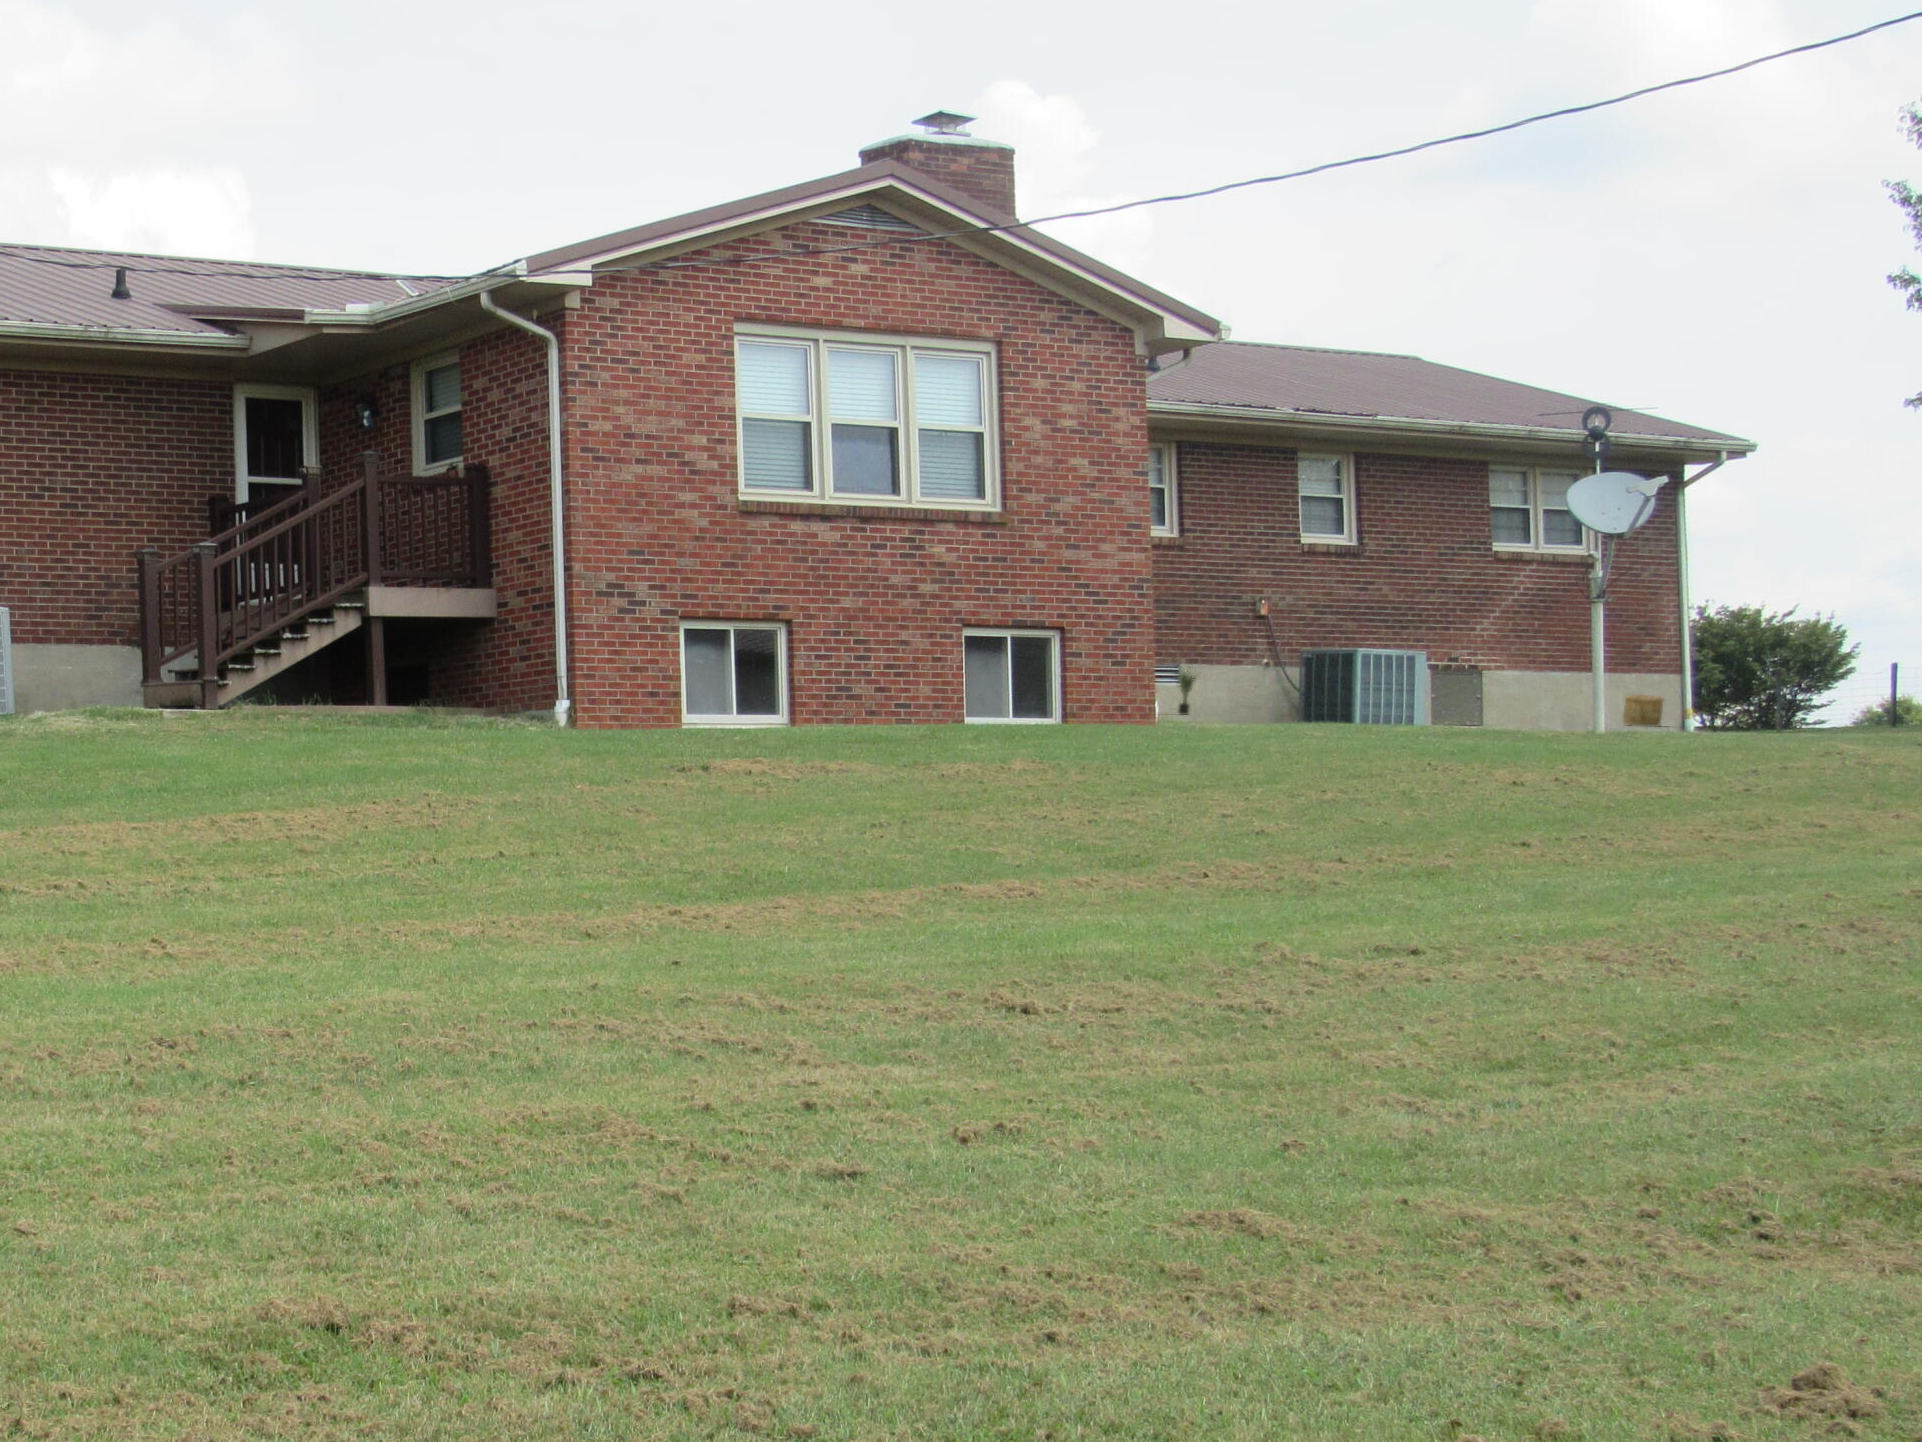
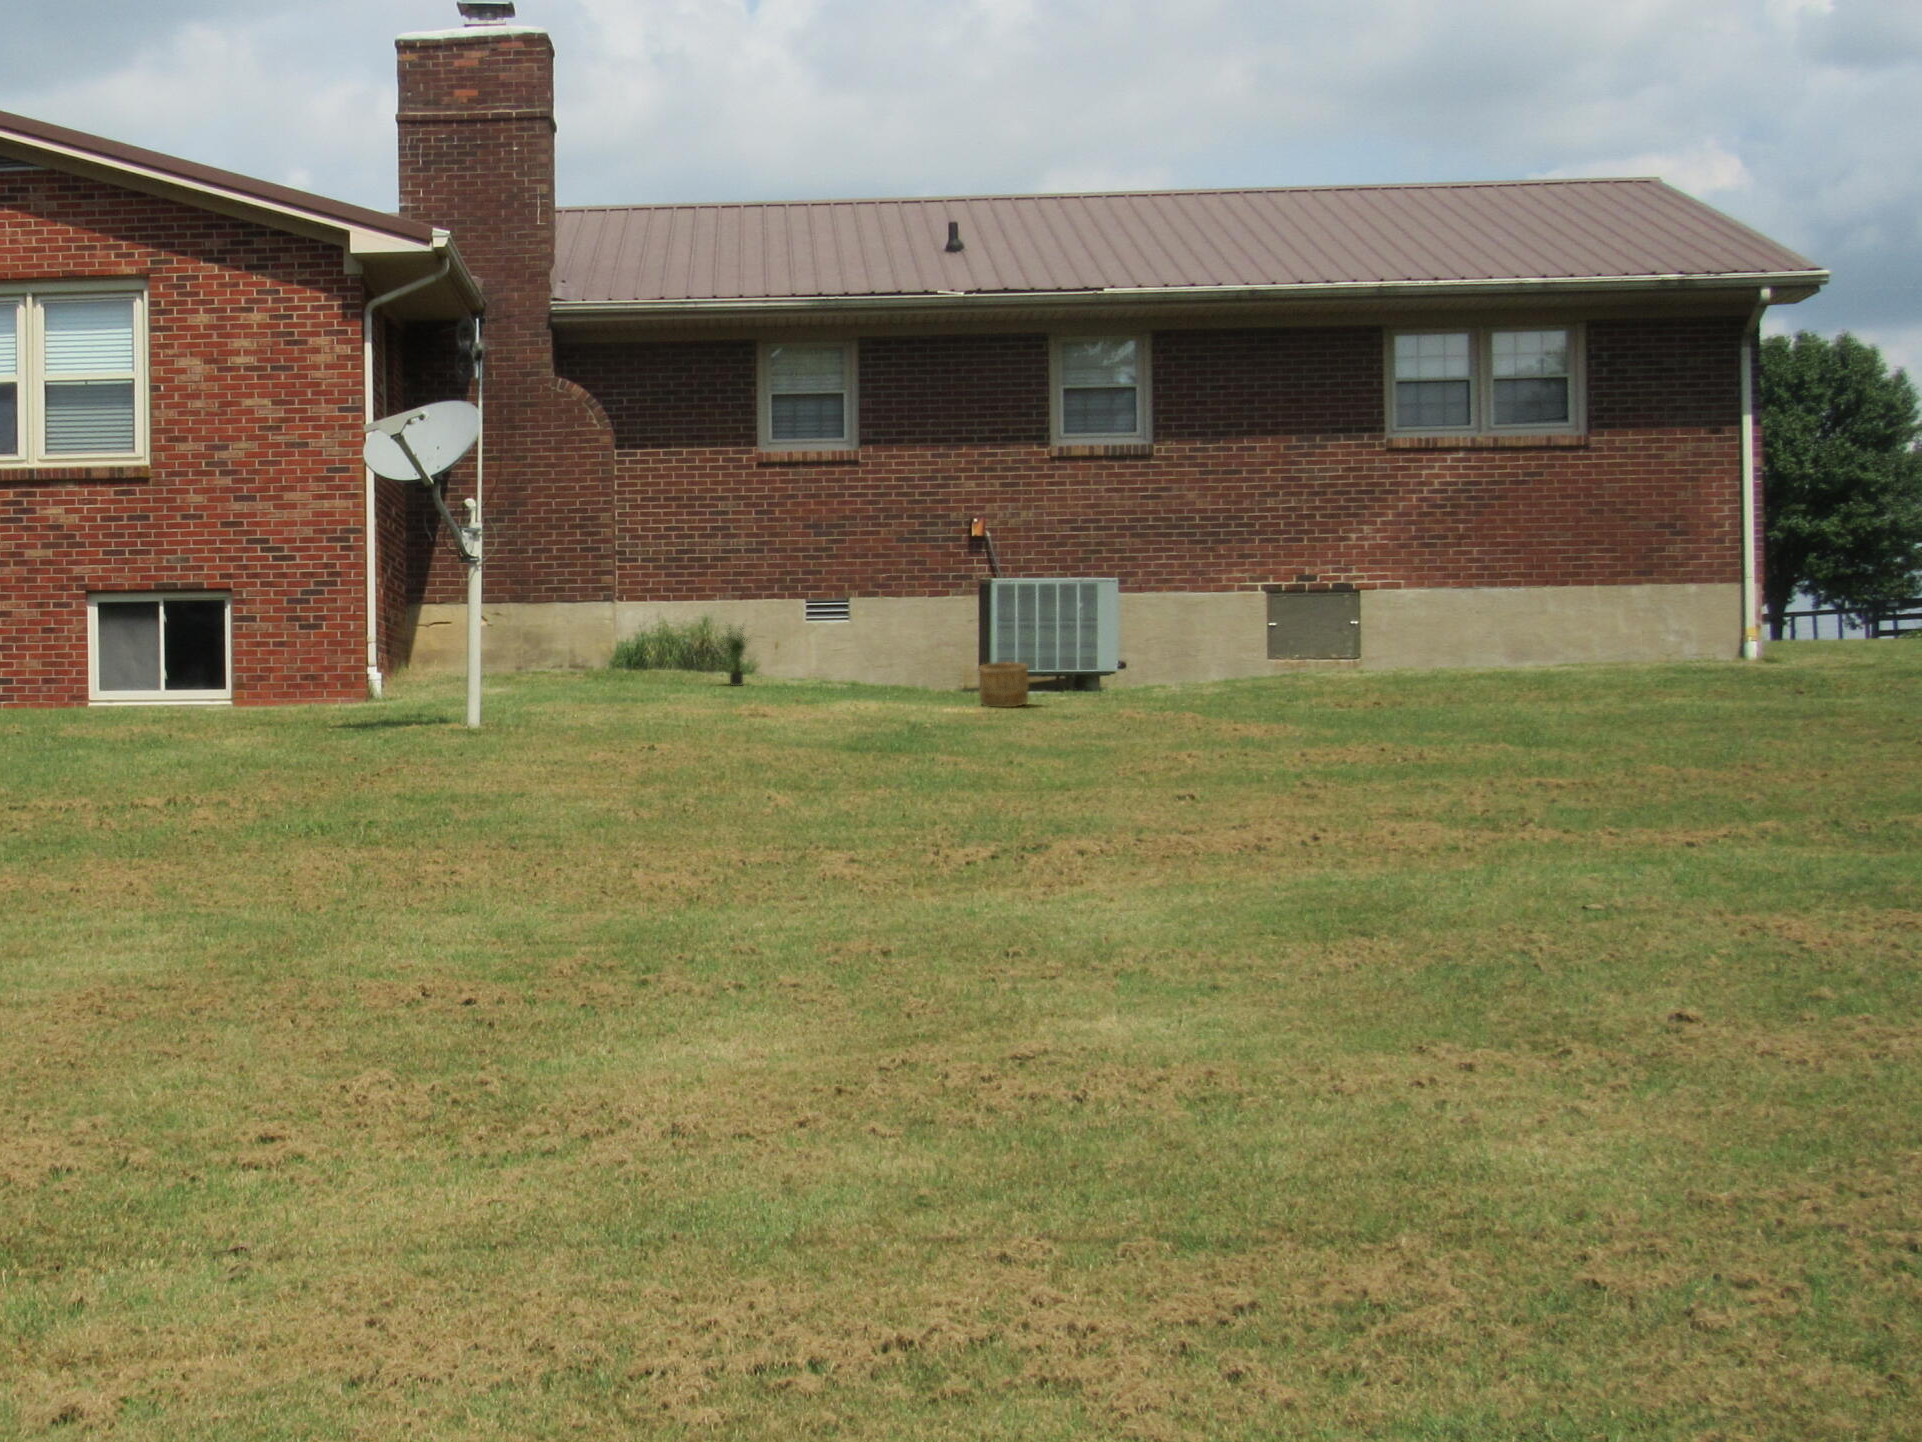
potted plant: present [1177,669,1197,715] -> present [722,628,750,686]

